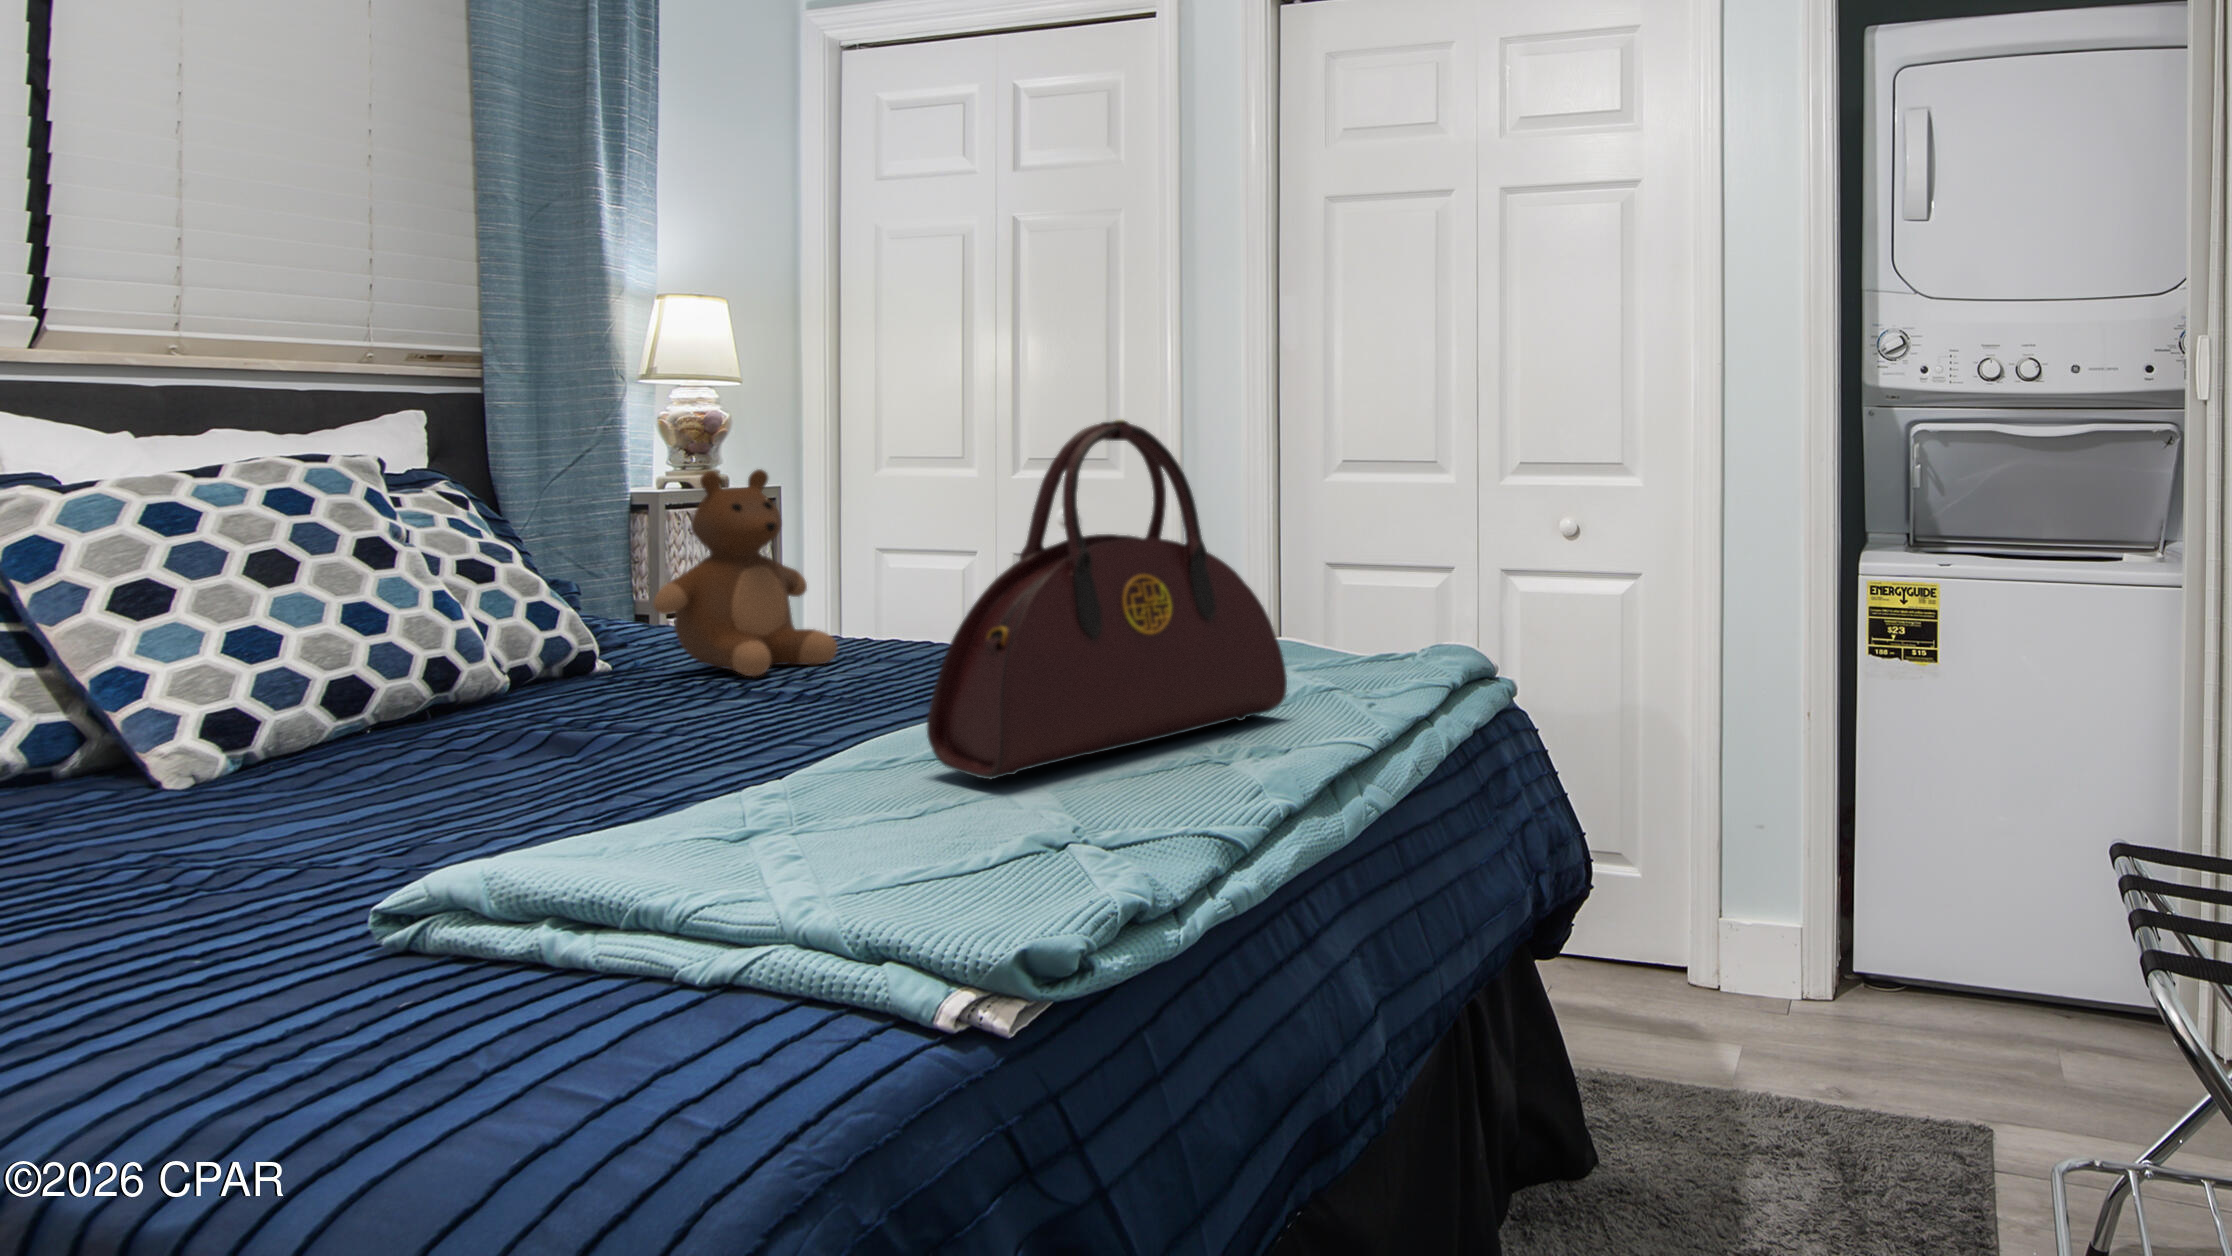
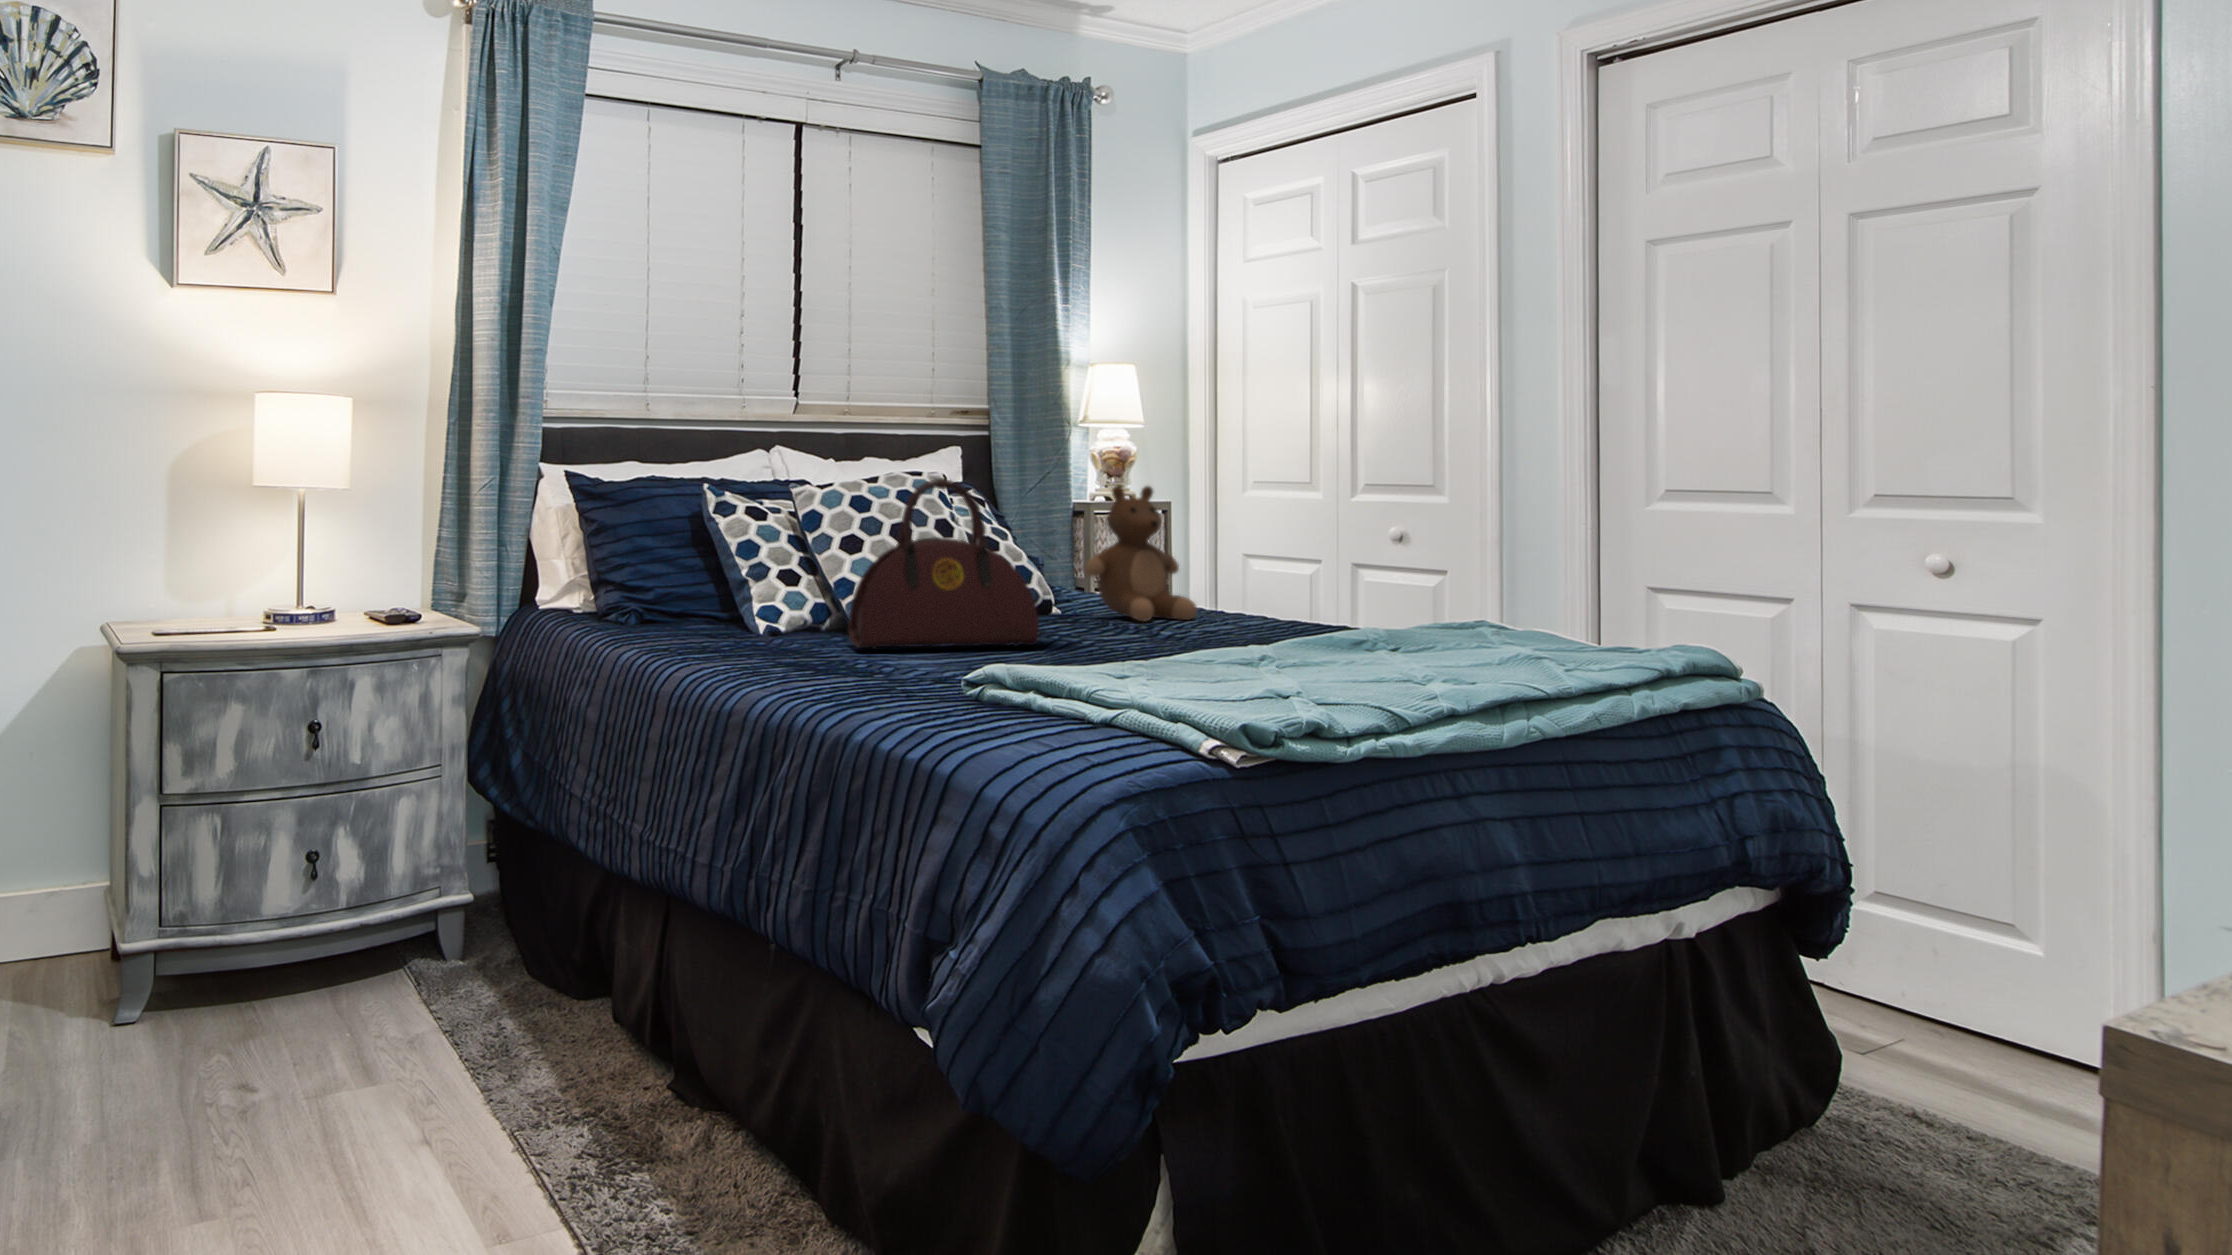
handbag: present [927,419,1287,780] -> present [848,478,1040,649]

